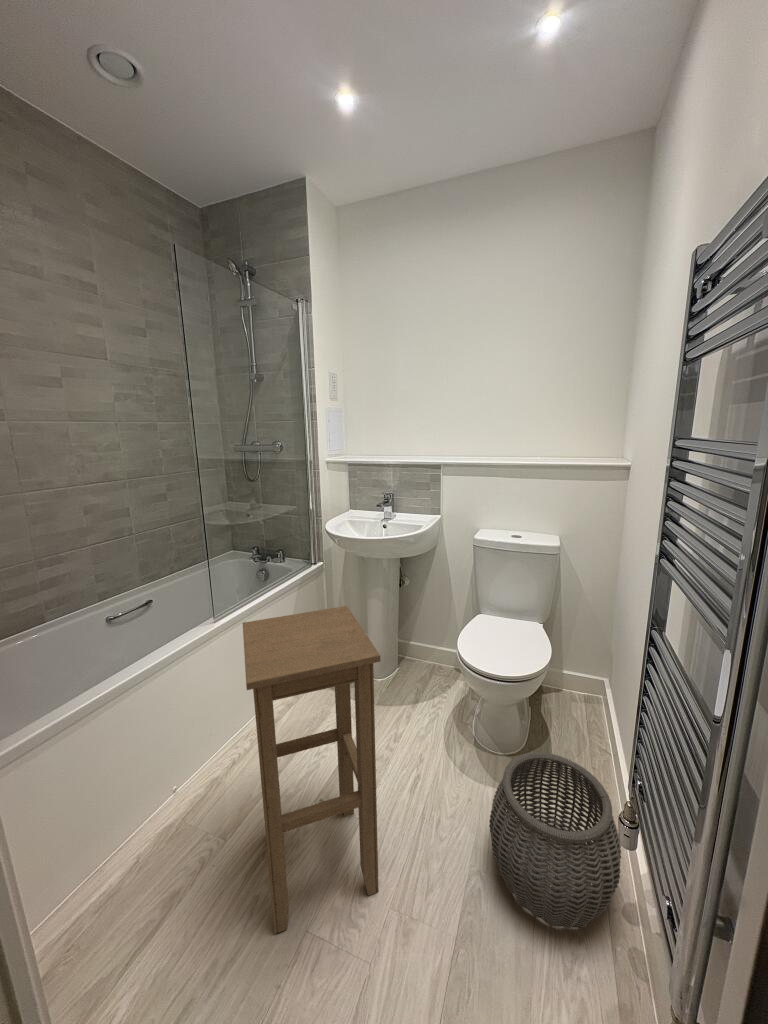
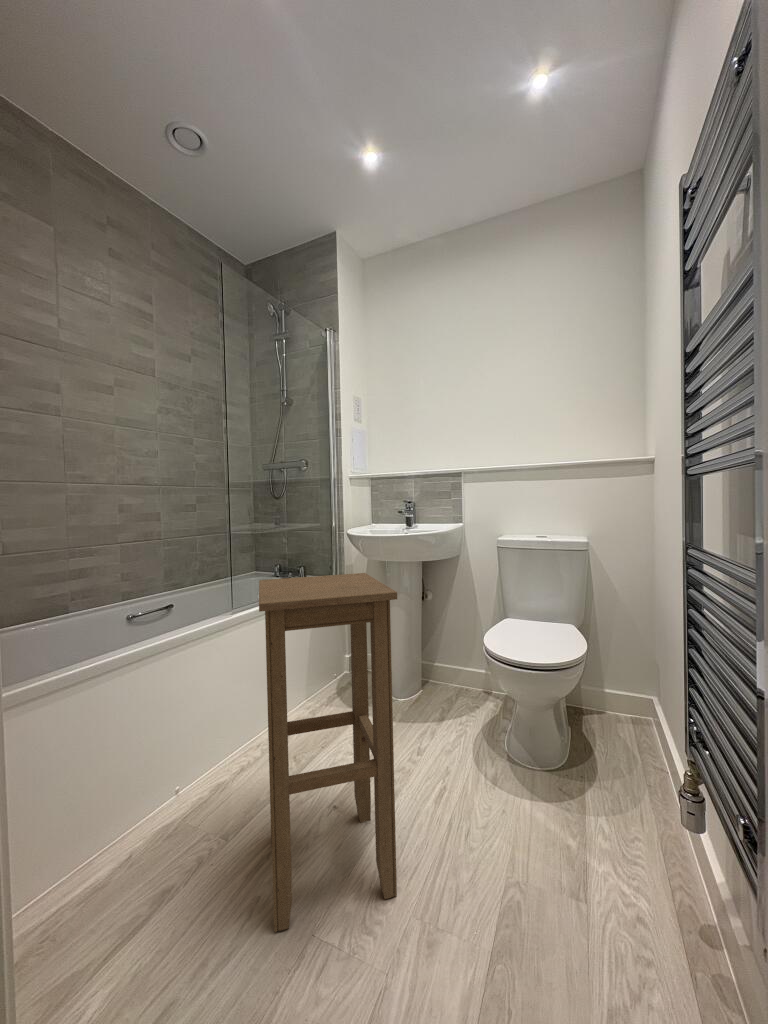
woven basket: present [489,752,621,929] -> none [525,738,688,944]

